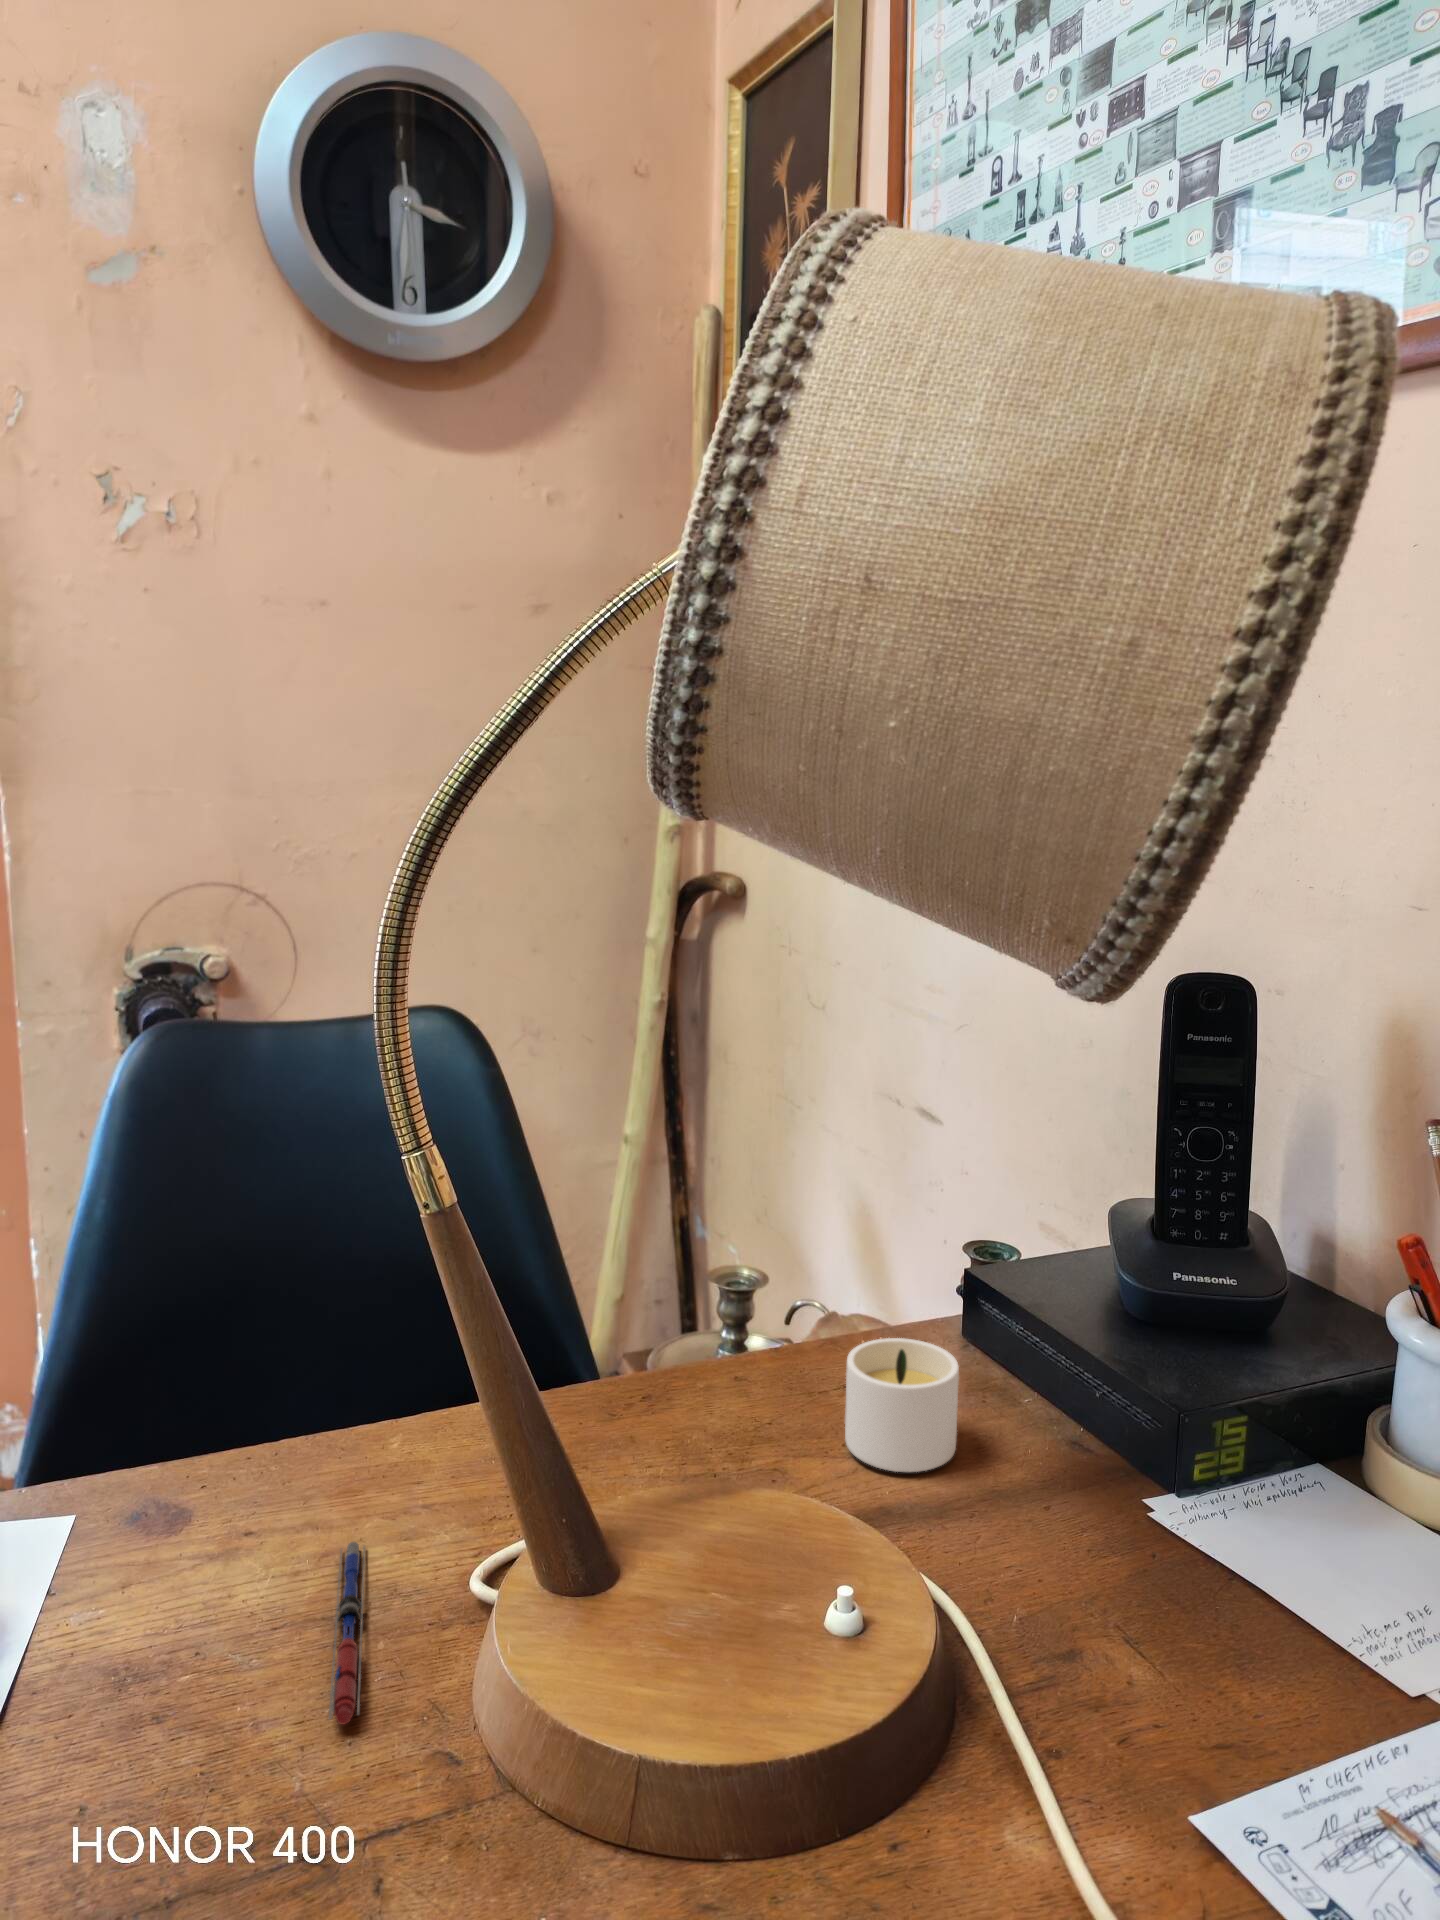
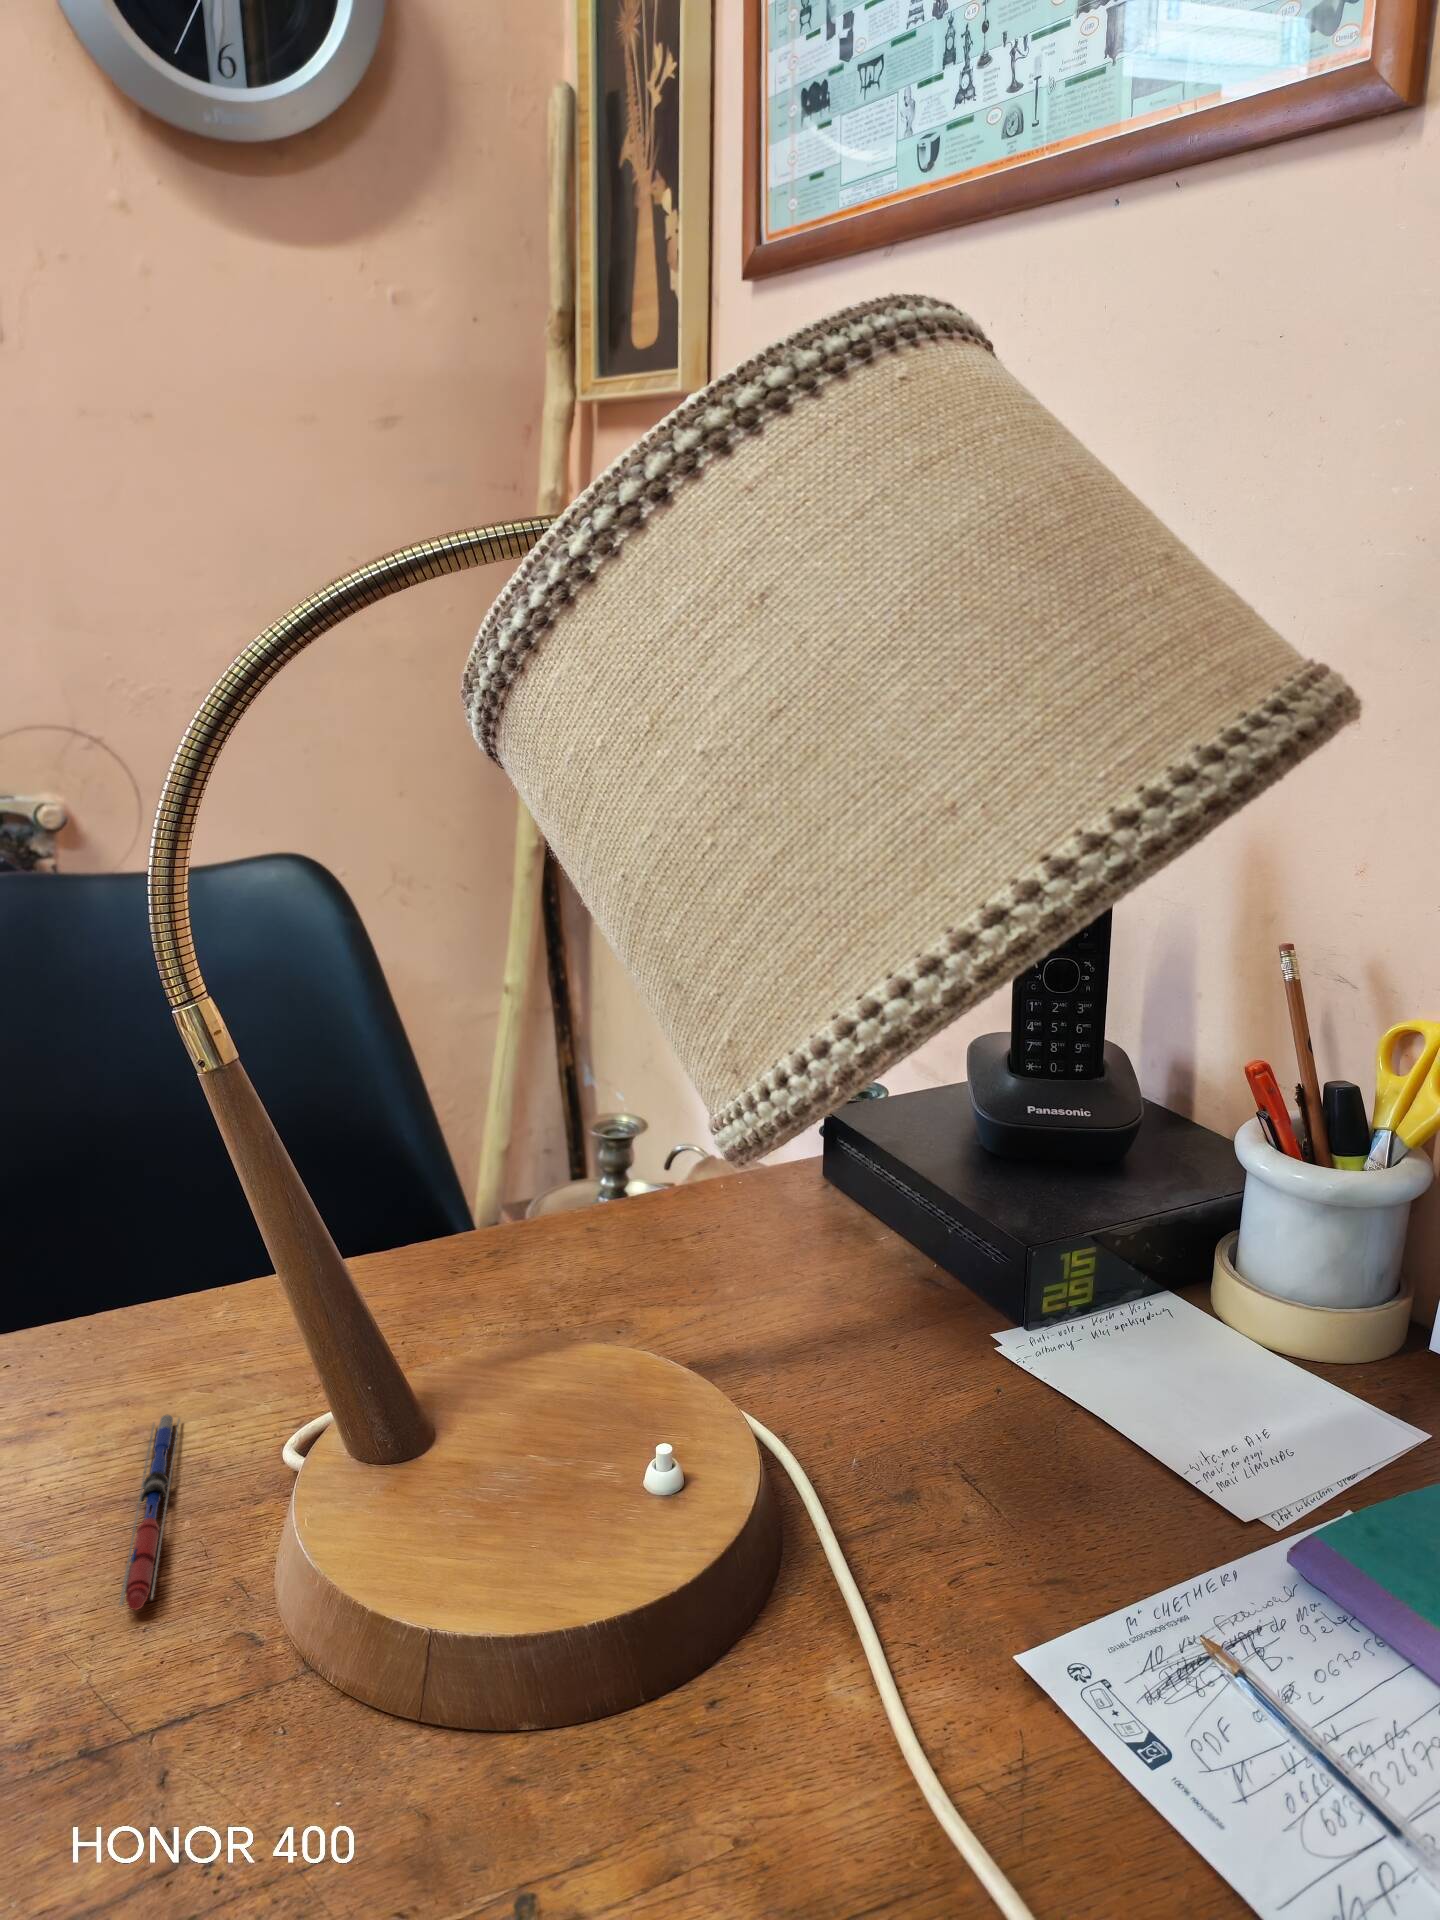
candle: present [845,1338,959,1472] -> none [694,1183,846,1327]

